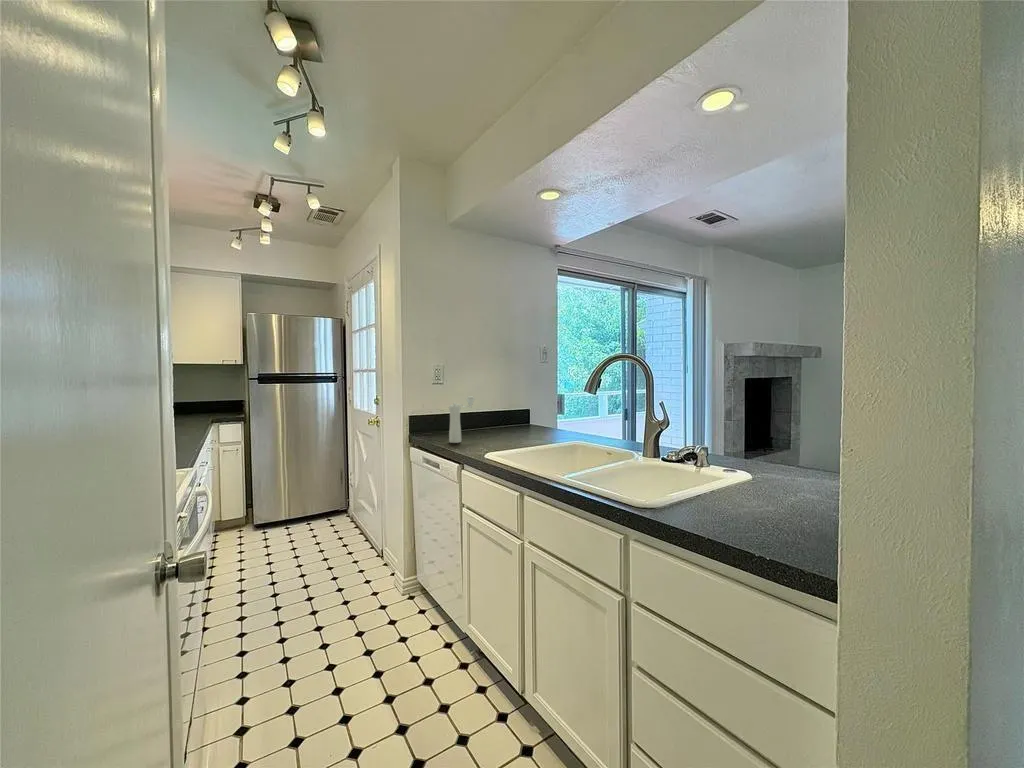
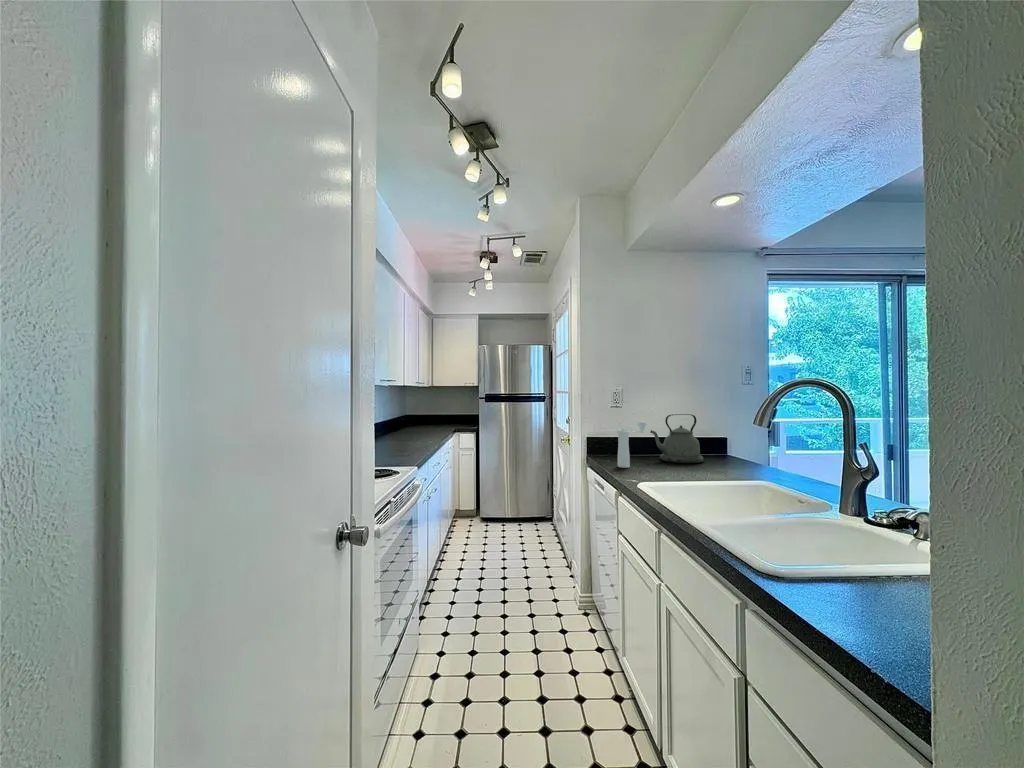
kettle: none [474,389,518,434] -> present [650,414,704,463]

